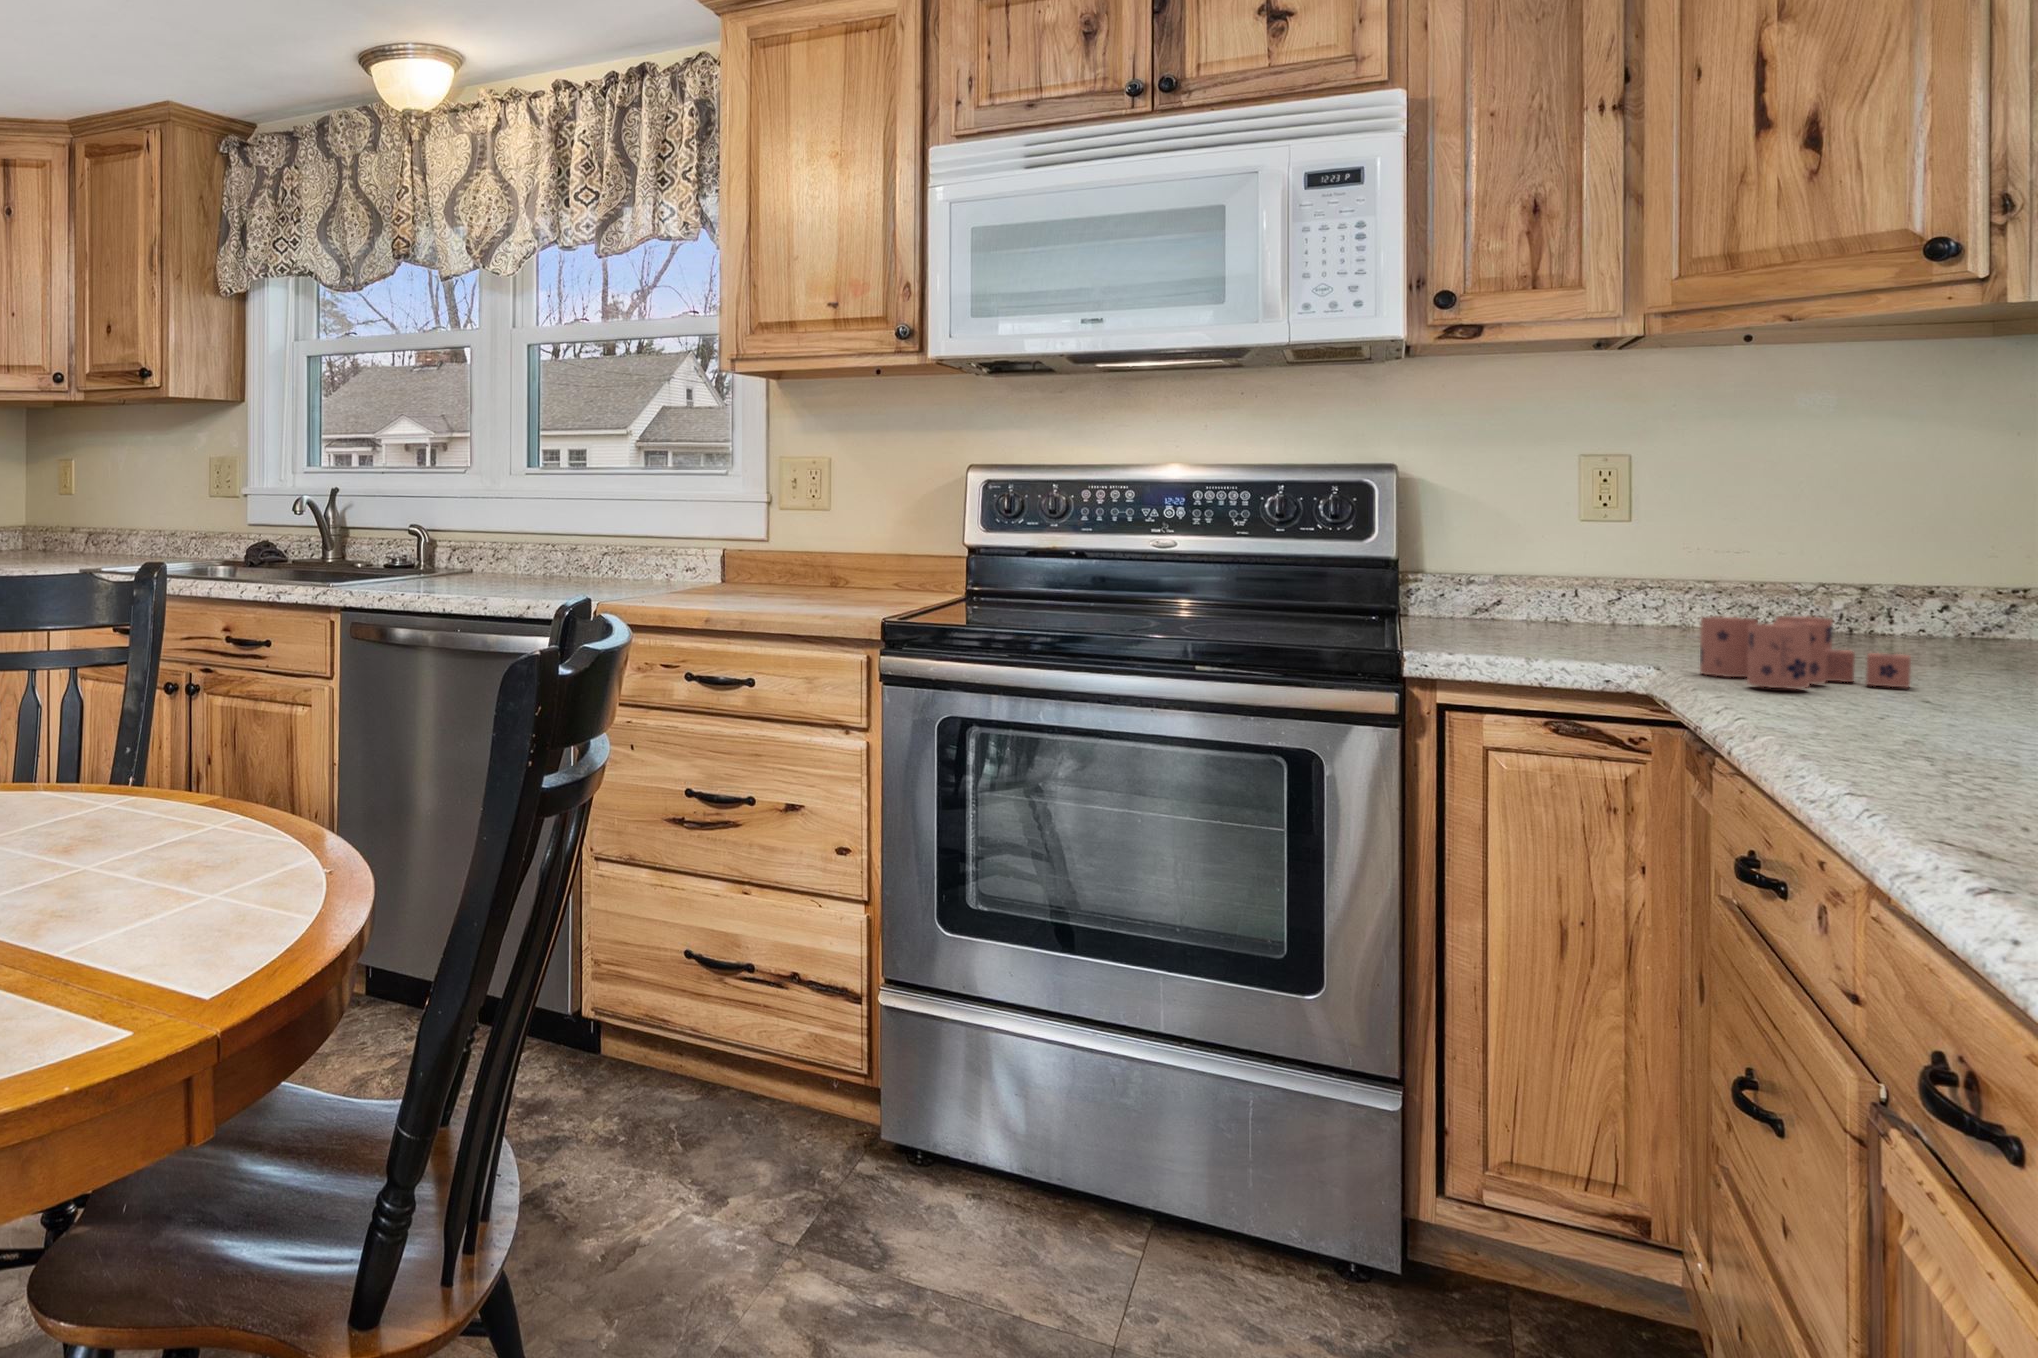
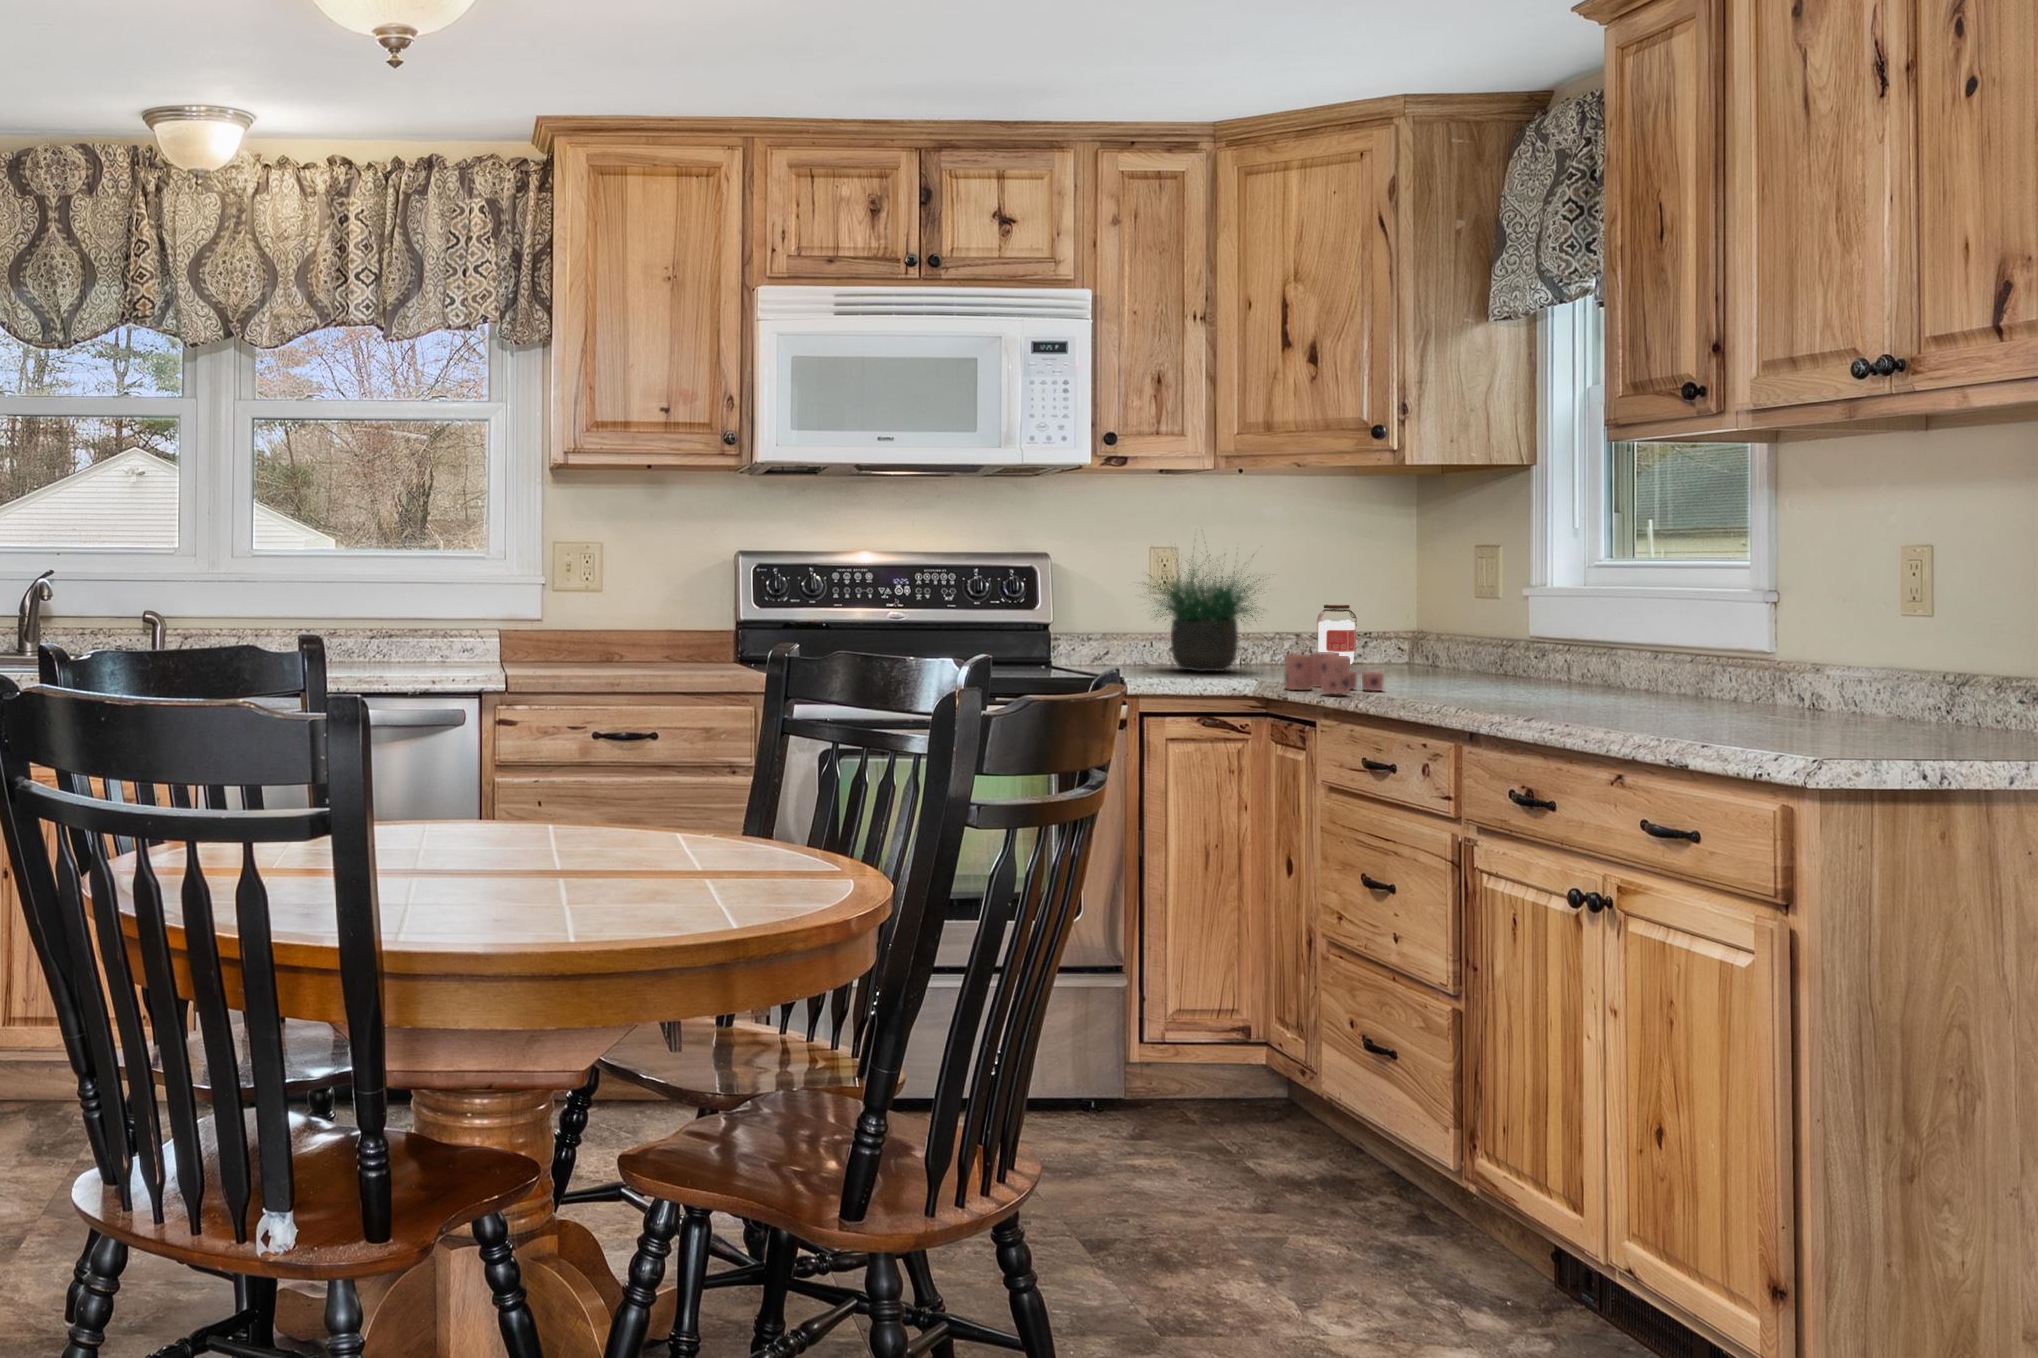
potted plant: none [1499,421,1786,641] -> present [1143,555,1264,671]
jar: none [1883,545,1968,646] -> present [1317,605,1357,664]

